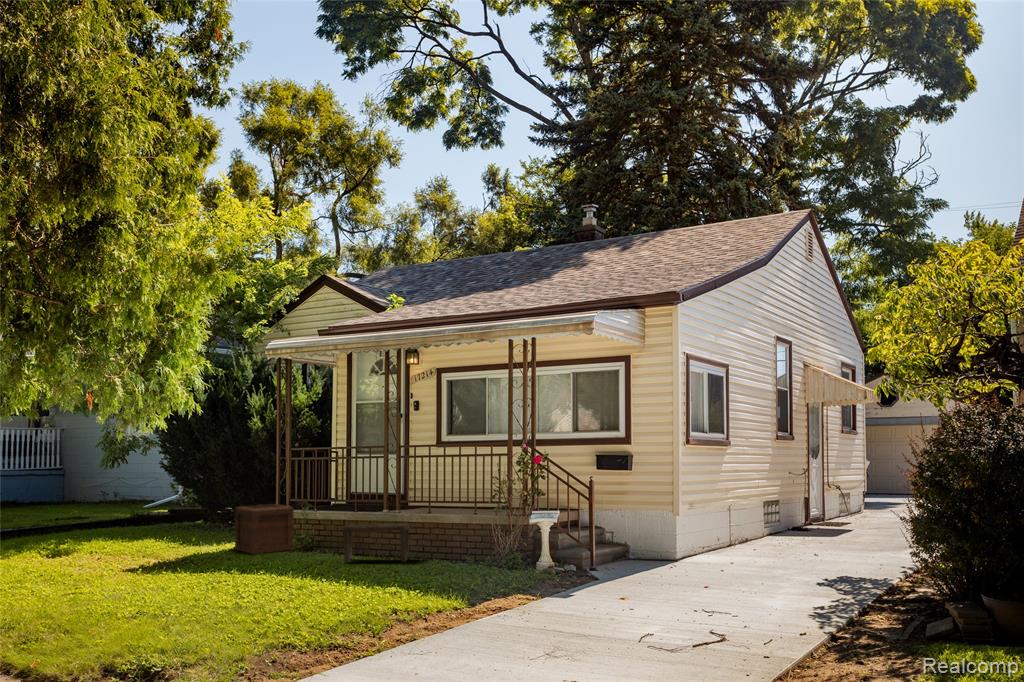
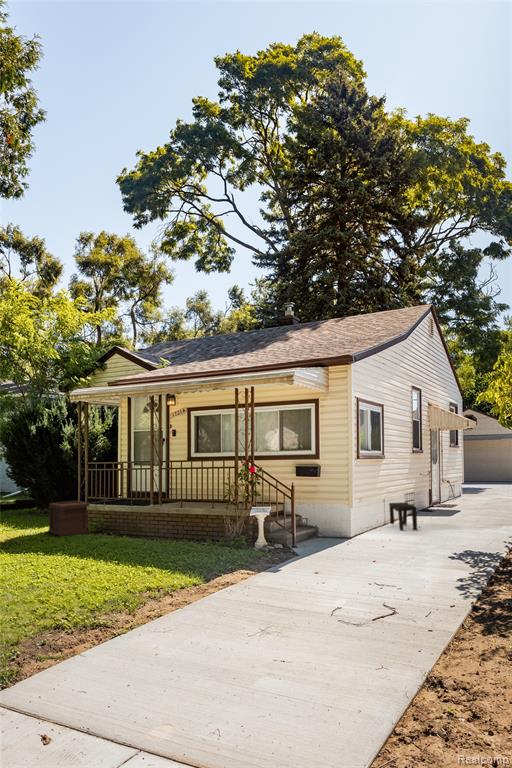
bench: present [342,523,411,563] -> present [389,502,417,531]

